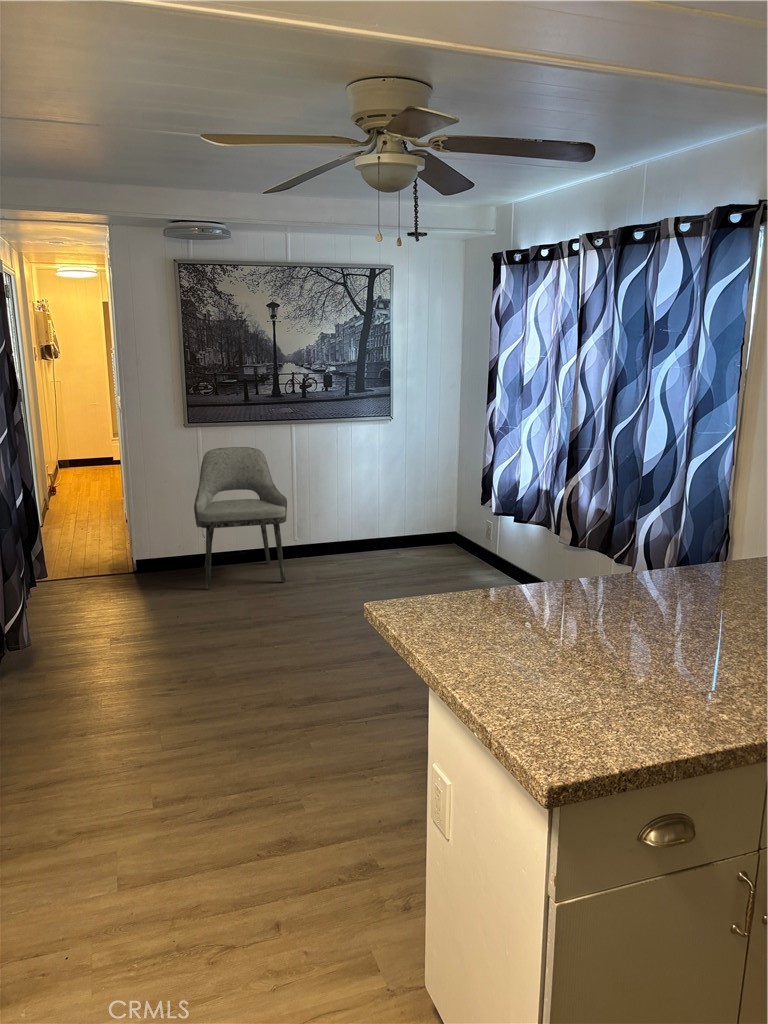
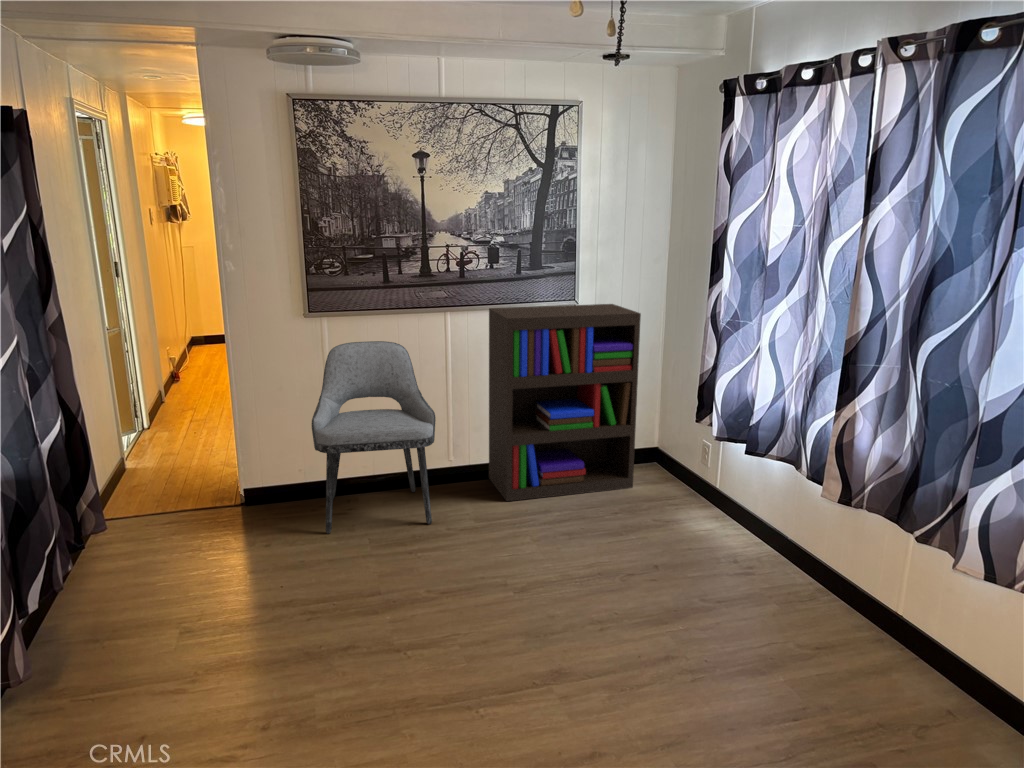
bookshelf: none [325,419,440,568] -> present [489,304,641,501]

